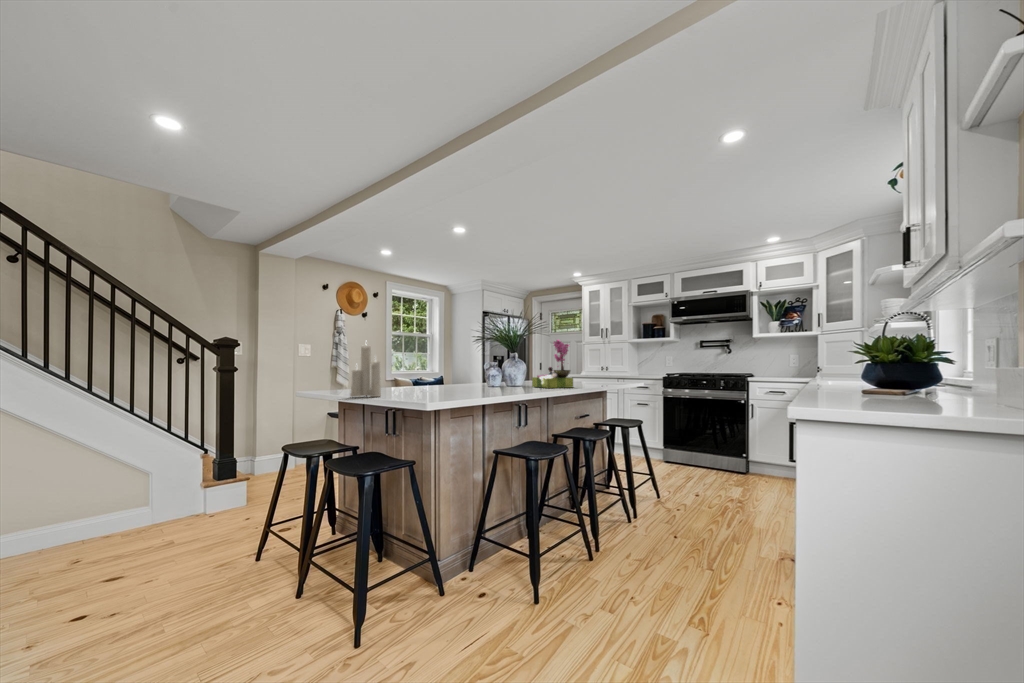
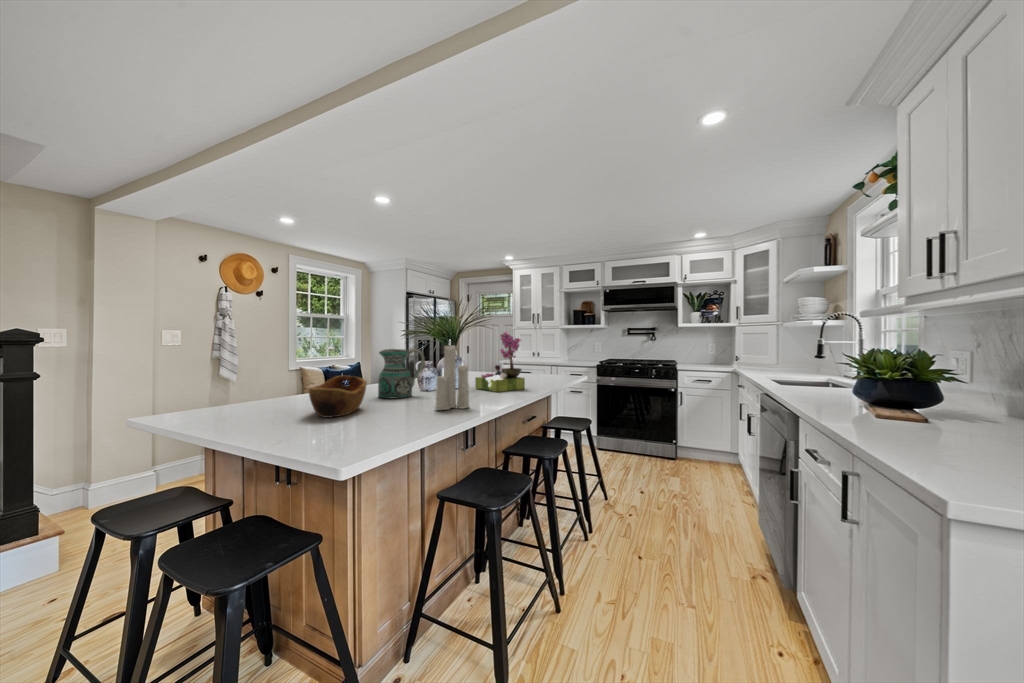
candle: present [350,344,381,397] -> present [435,346,469,410]
ceramic pitcher: none [454,352,489,390] -> present [378,349,425,398]
wooden bowl: none [406,370,444,395] -> present [309,375,366,418]

